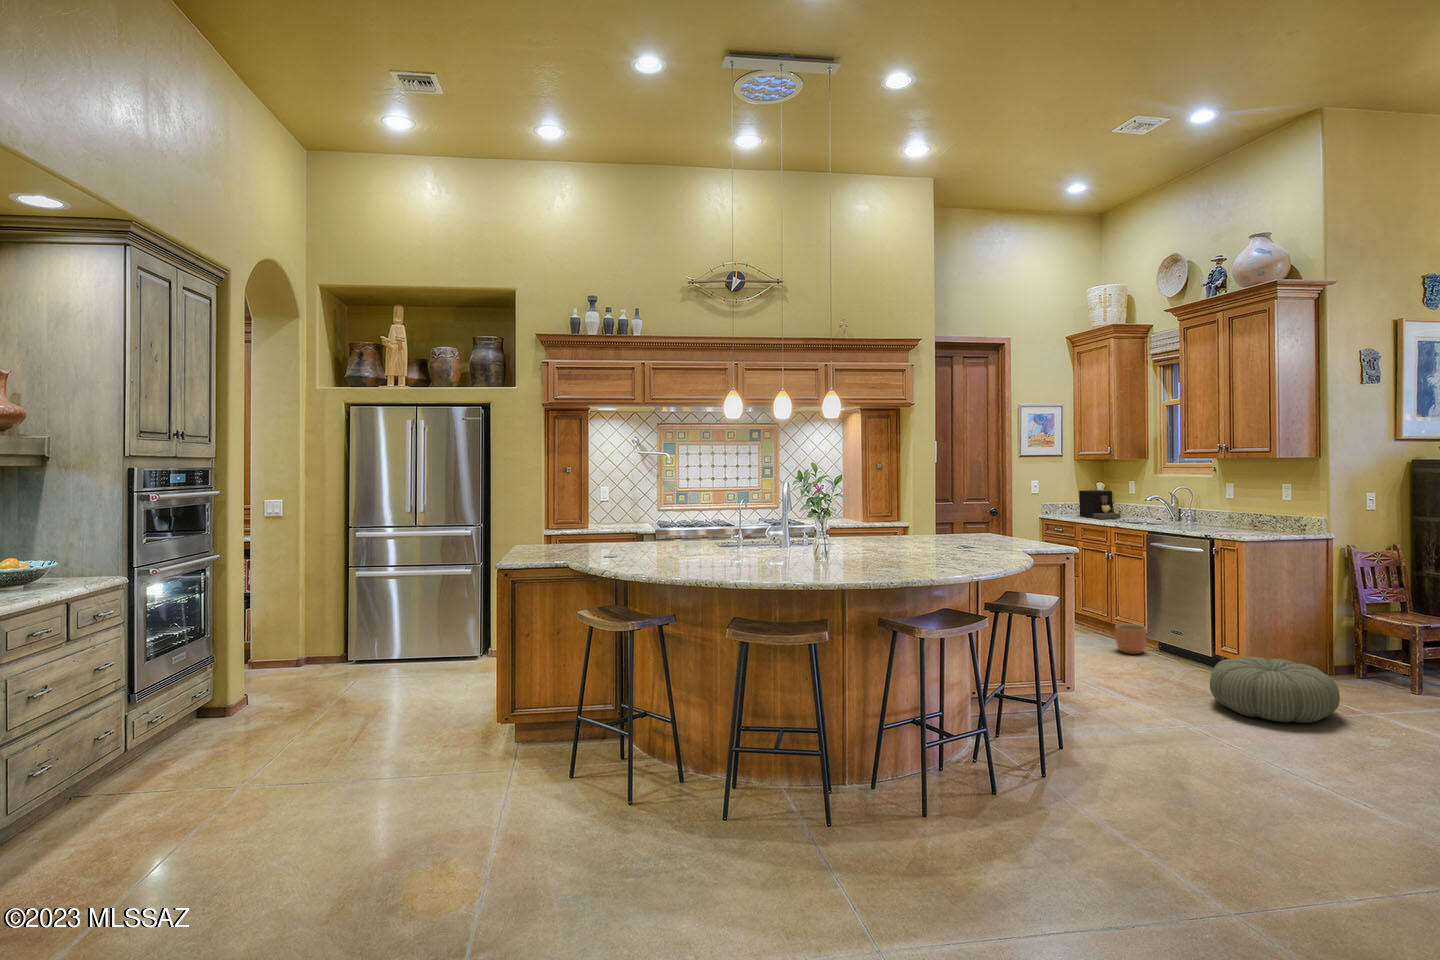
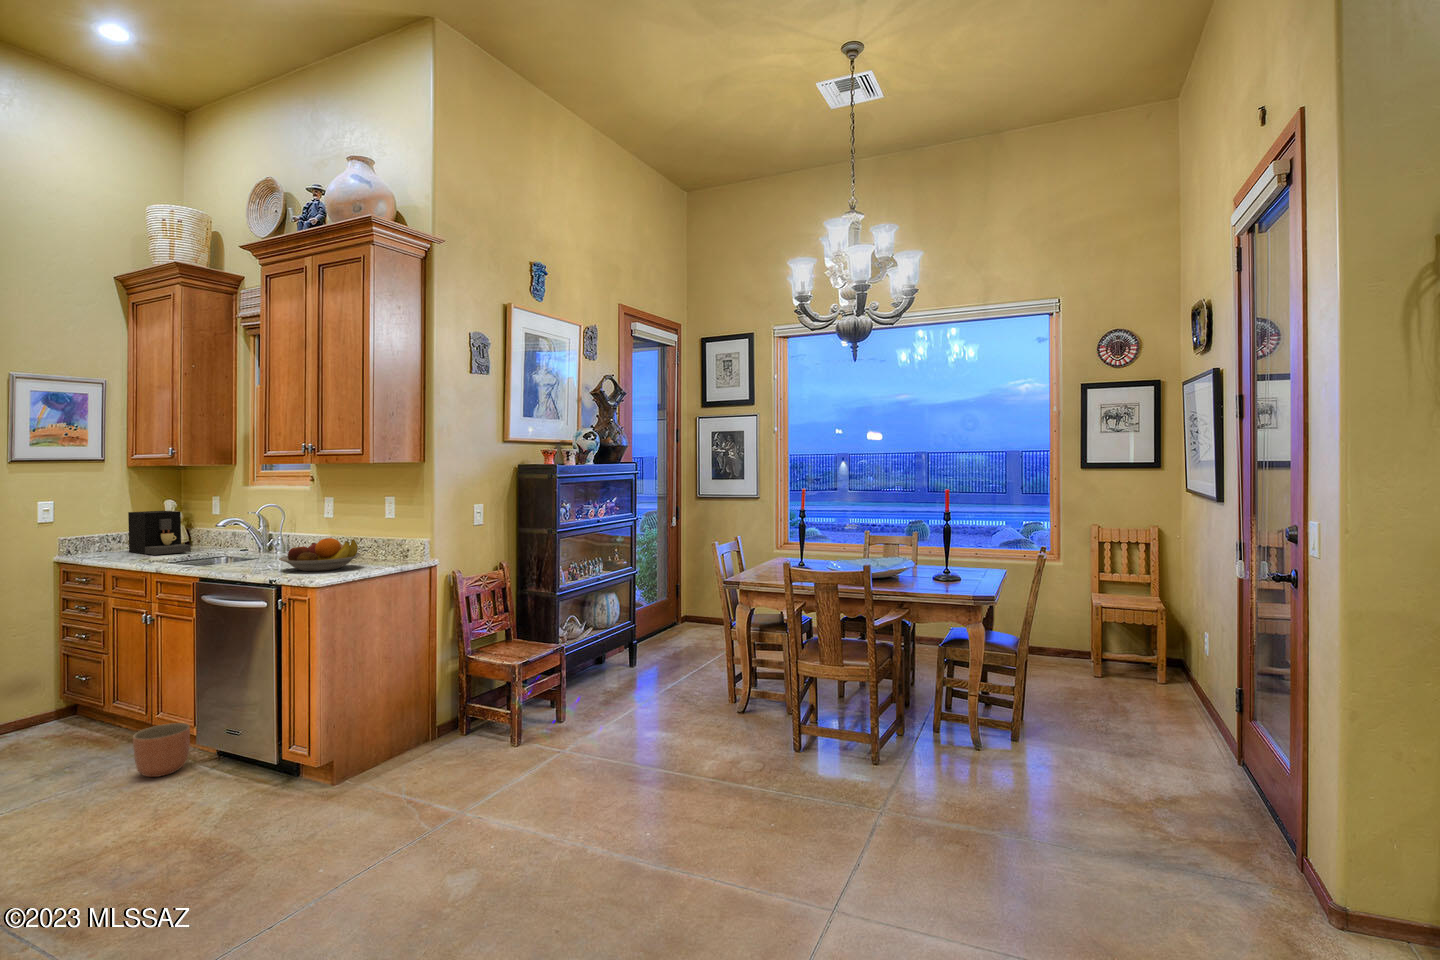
fruit bowl: none [1206,514,1267,536] -> present [279,538,361,571]
pouf: present [1210,657,1340,723] -> none [229,754,418,879]

